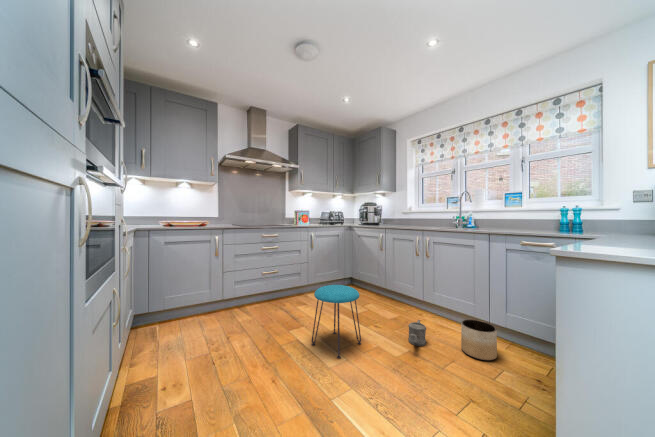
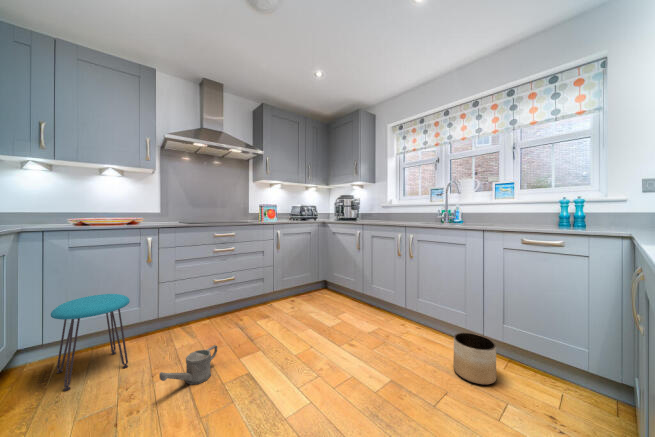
stool: present [312,285,361,358] -> present [51,294,130,391]
watering can: present [408,320,426,346] -> present [159,345,217,385]

